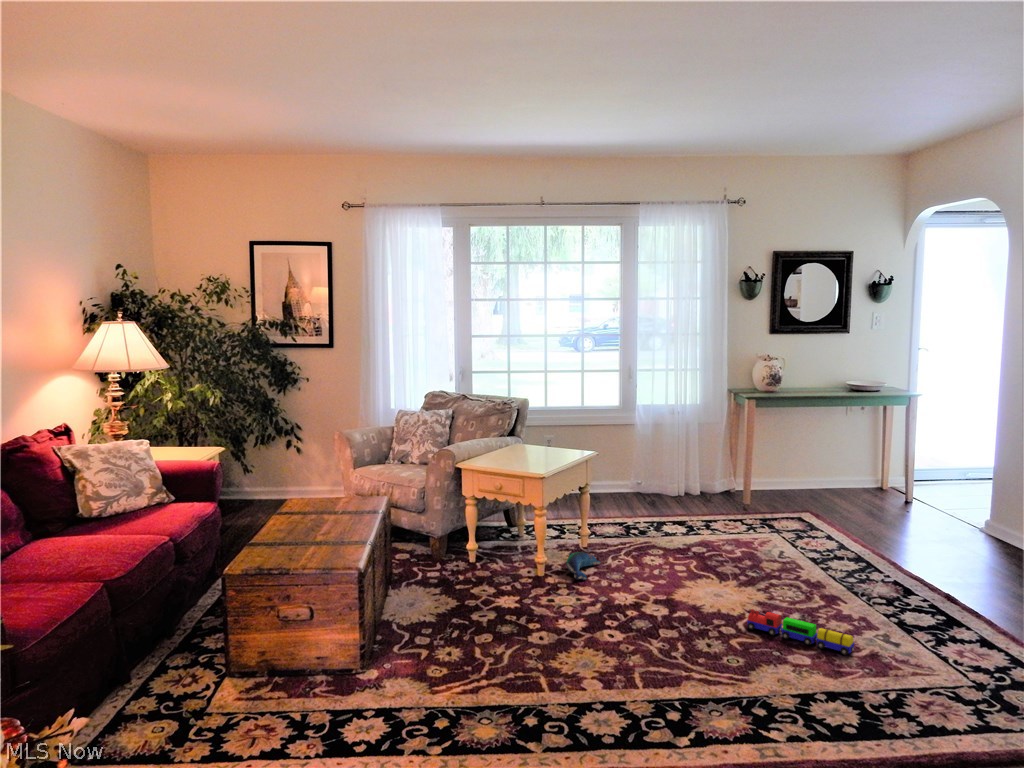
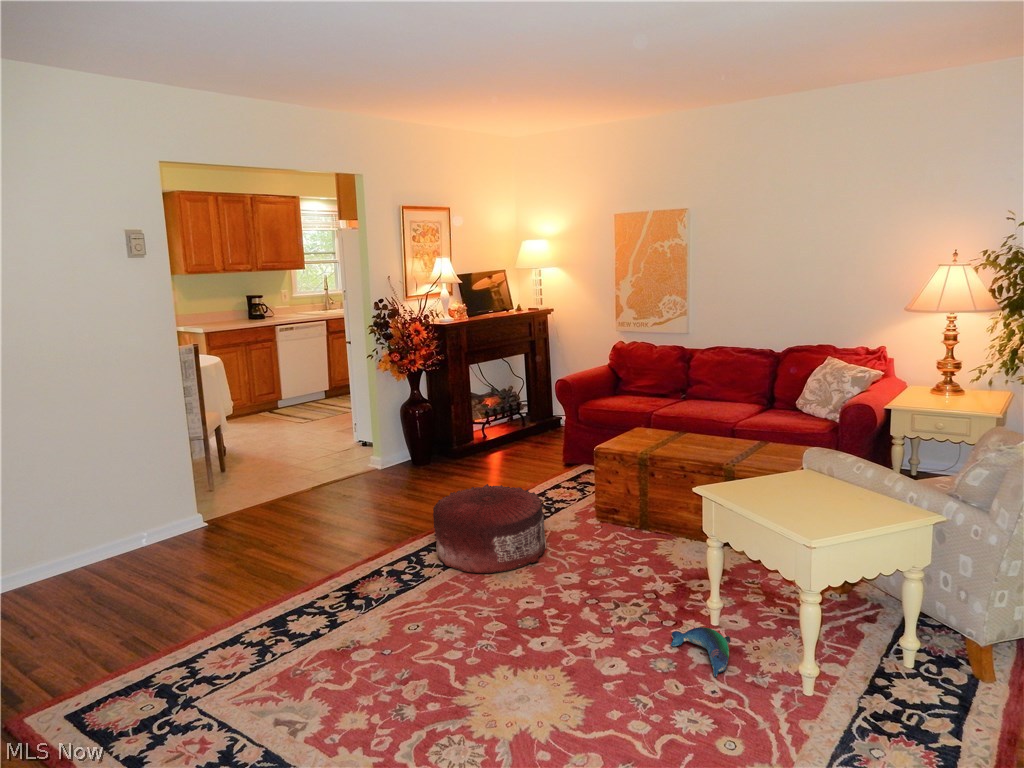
pouf: none [460,607,622,739] -> present [433,484,546,574]
toy train: present [747,609,854,655] -> none [318,652,441,689]

